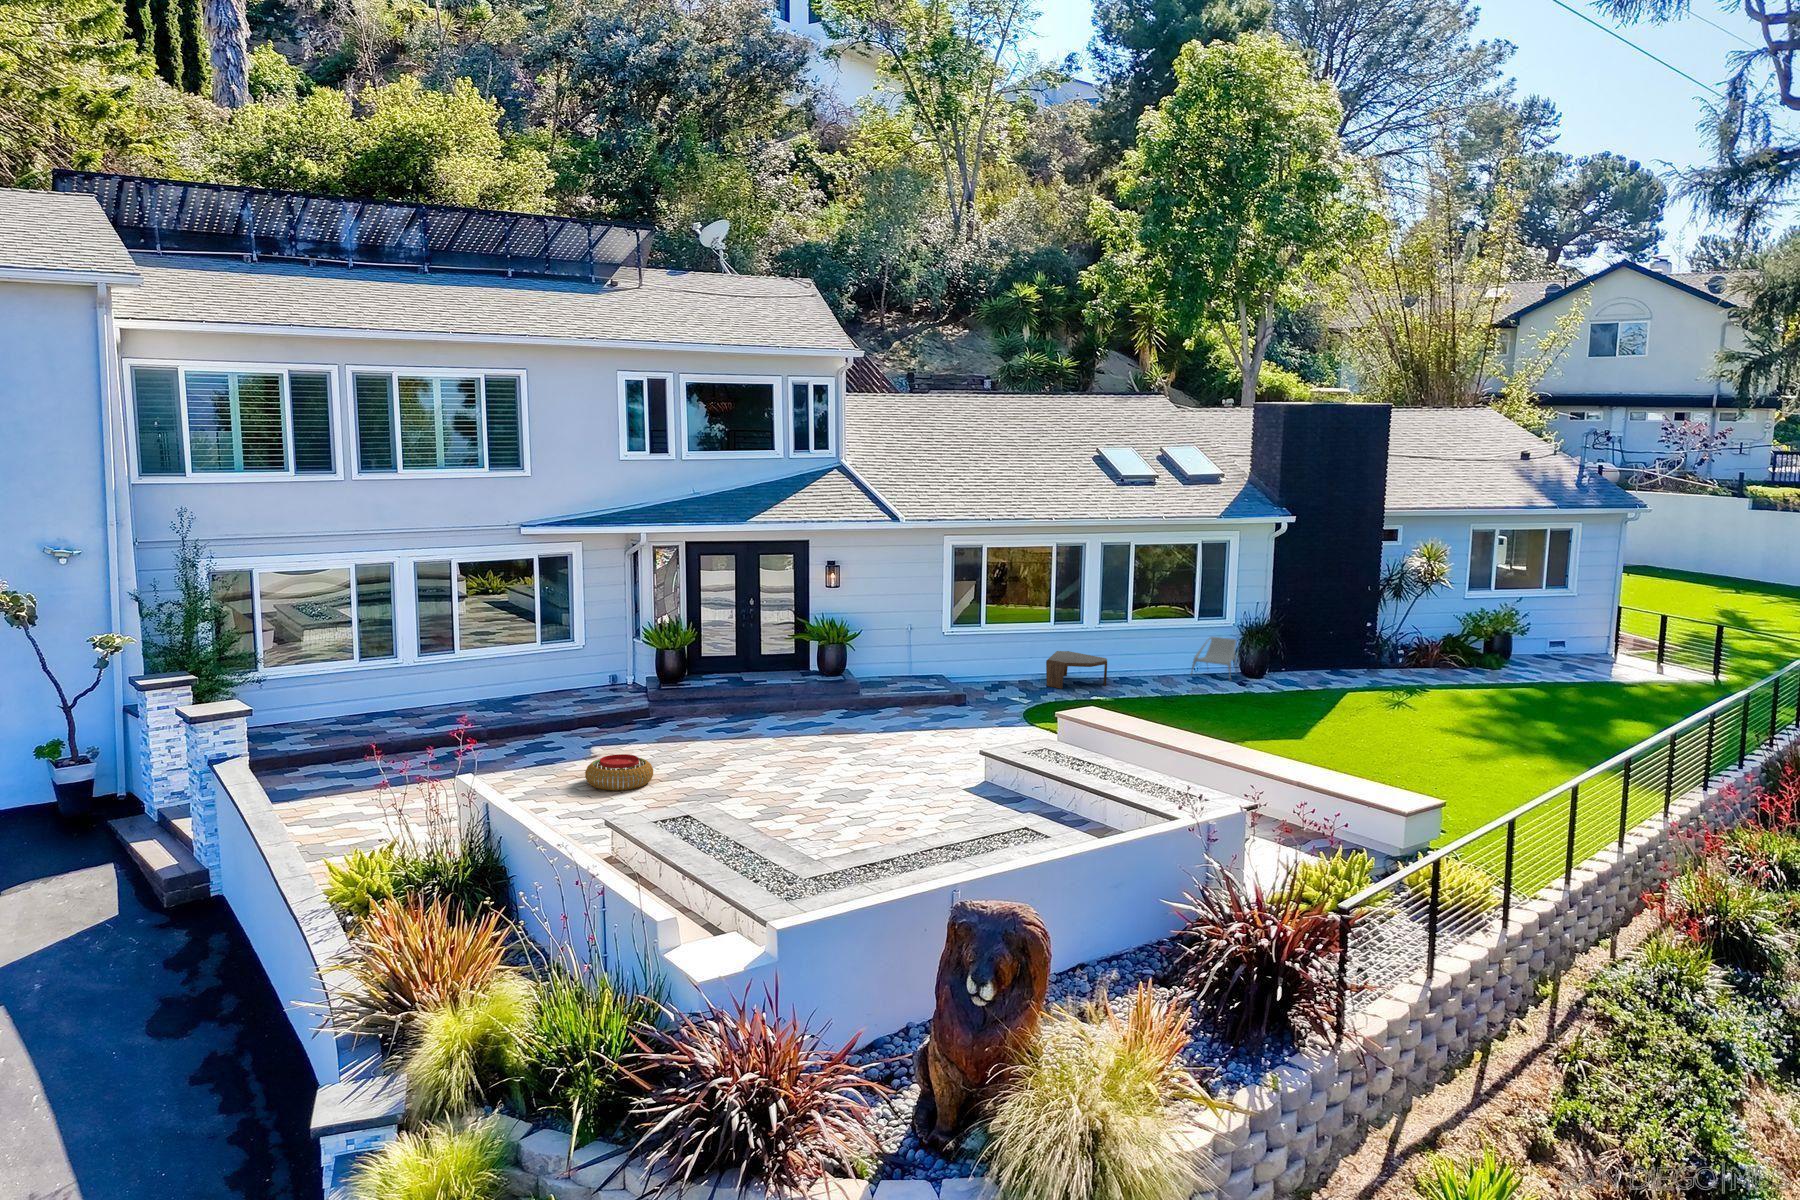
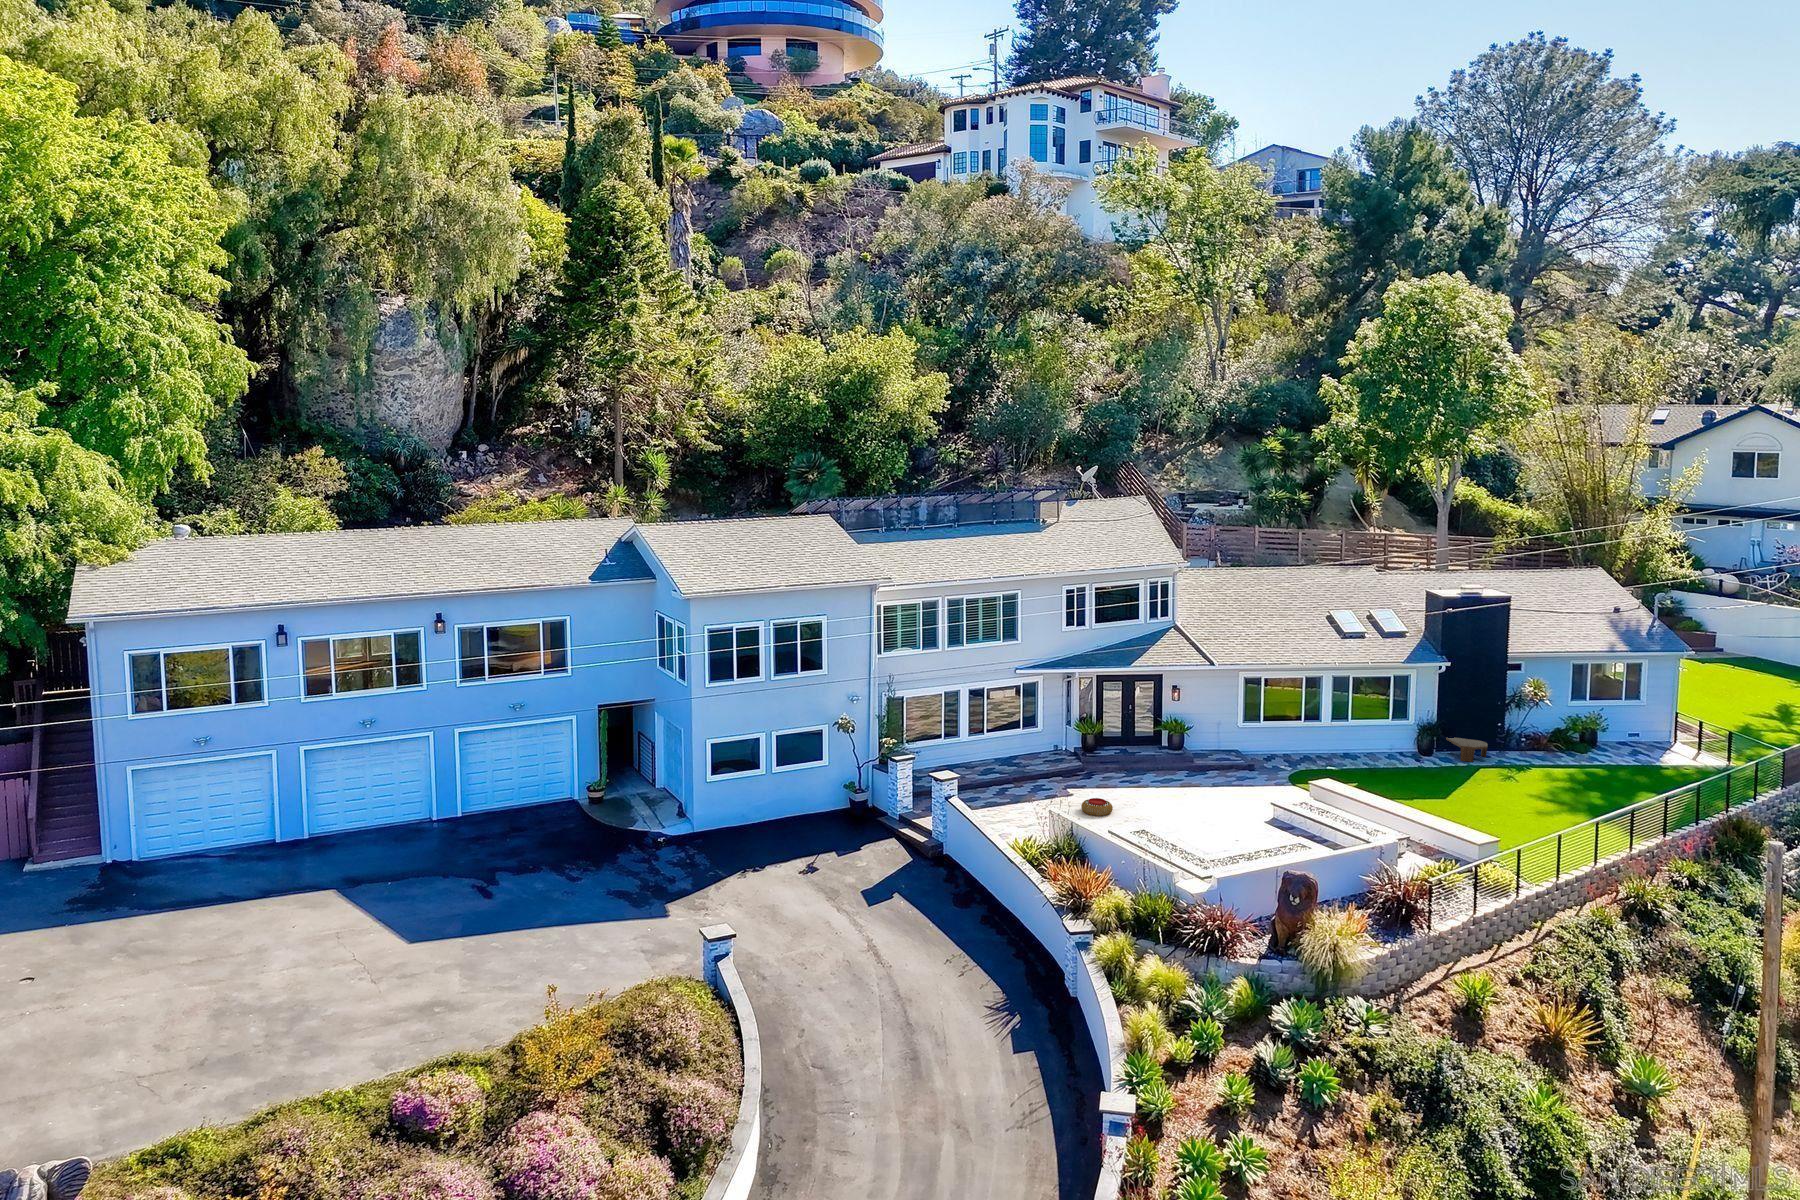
armchair: present [1191,637,1236,678] -> none [1385,730,1414,758]
coffee table: present [1046,651,1107,689] -> present [1446,737,1488,762]

